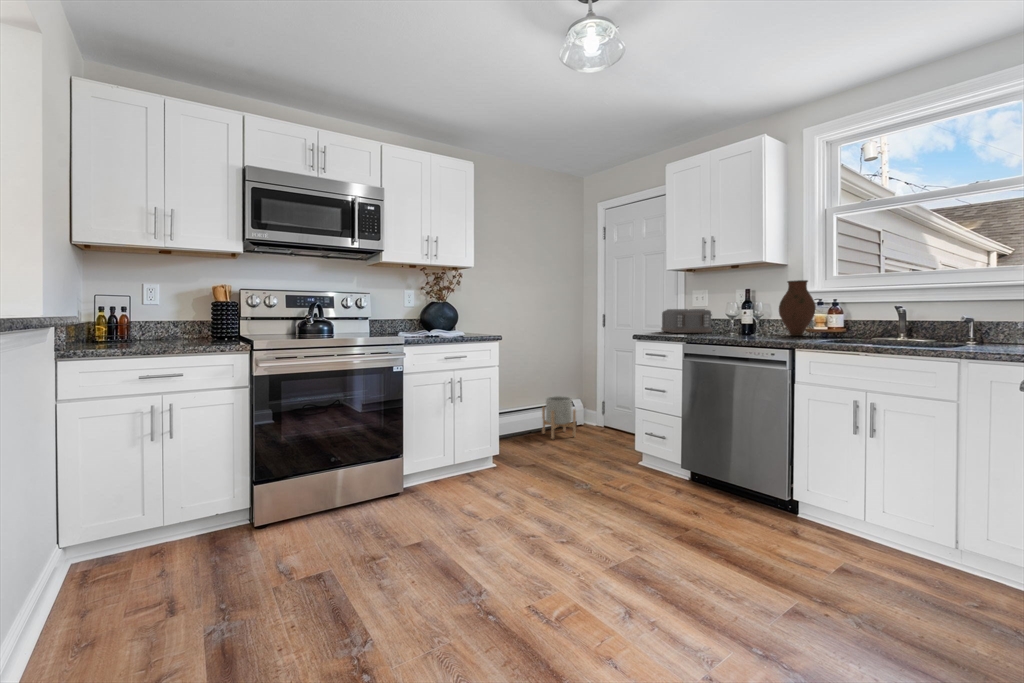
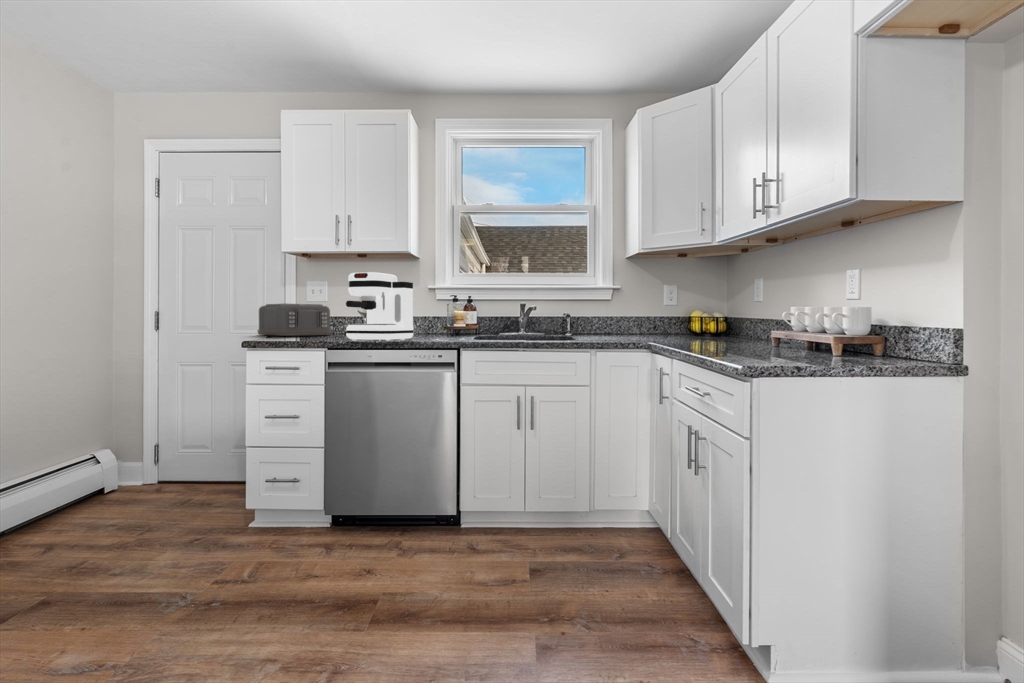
vase: present [779,280,816,336] -> none [416,273,453,336]
coffee maker: none [700,286,763,340] -> present [346,272,413,341]
planter: present [542,396,576,439] -> none [46,446,118,522]

